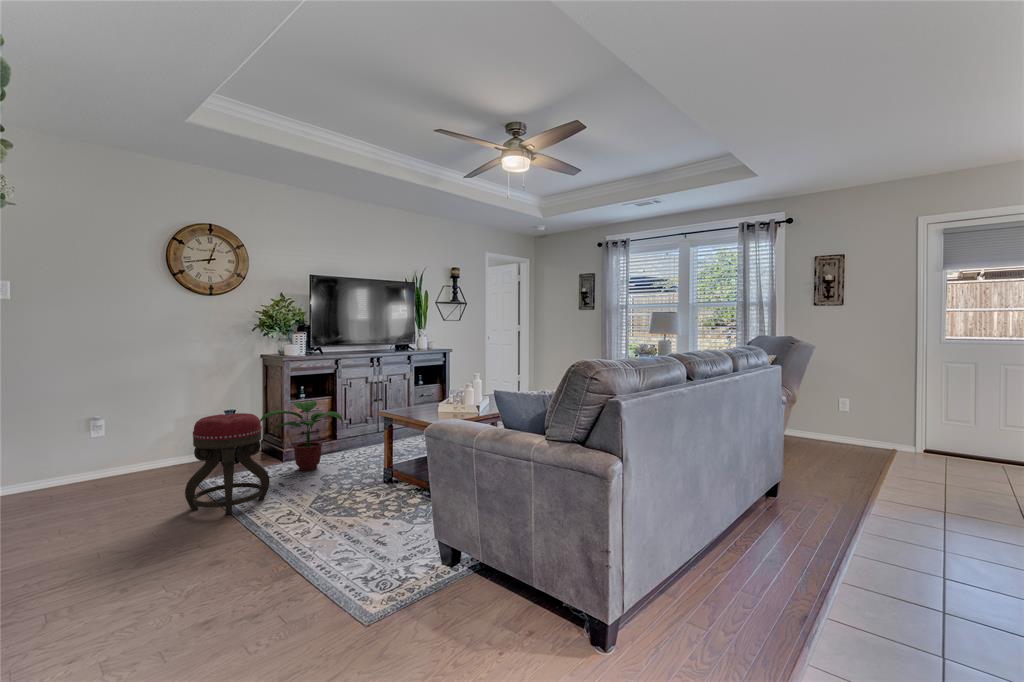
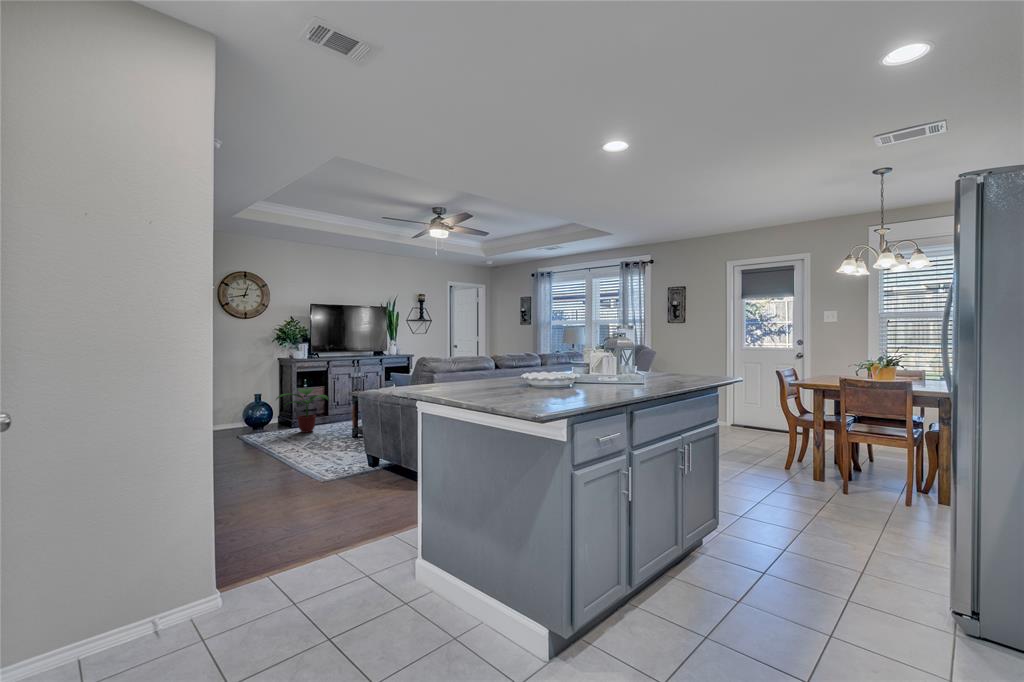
ottoman: present [185,413,270,515] -> none [231,393,281,450]

